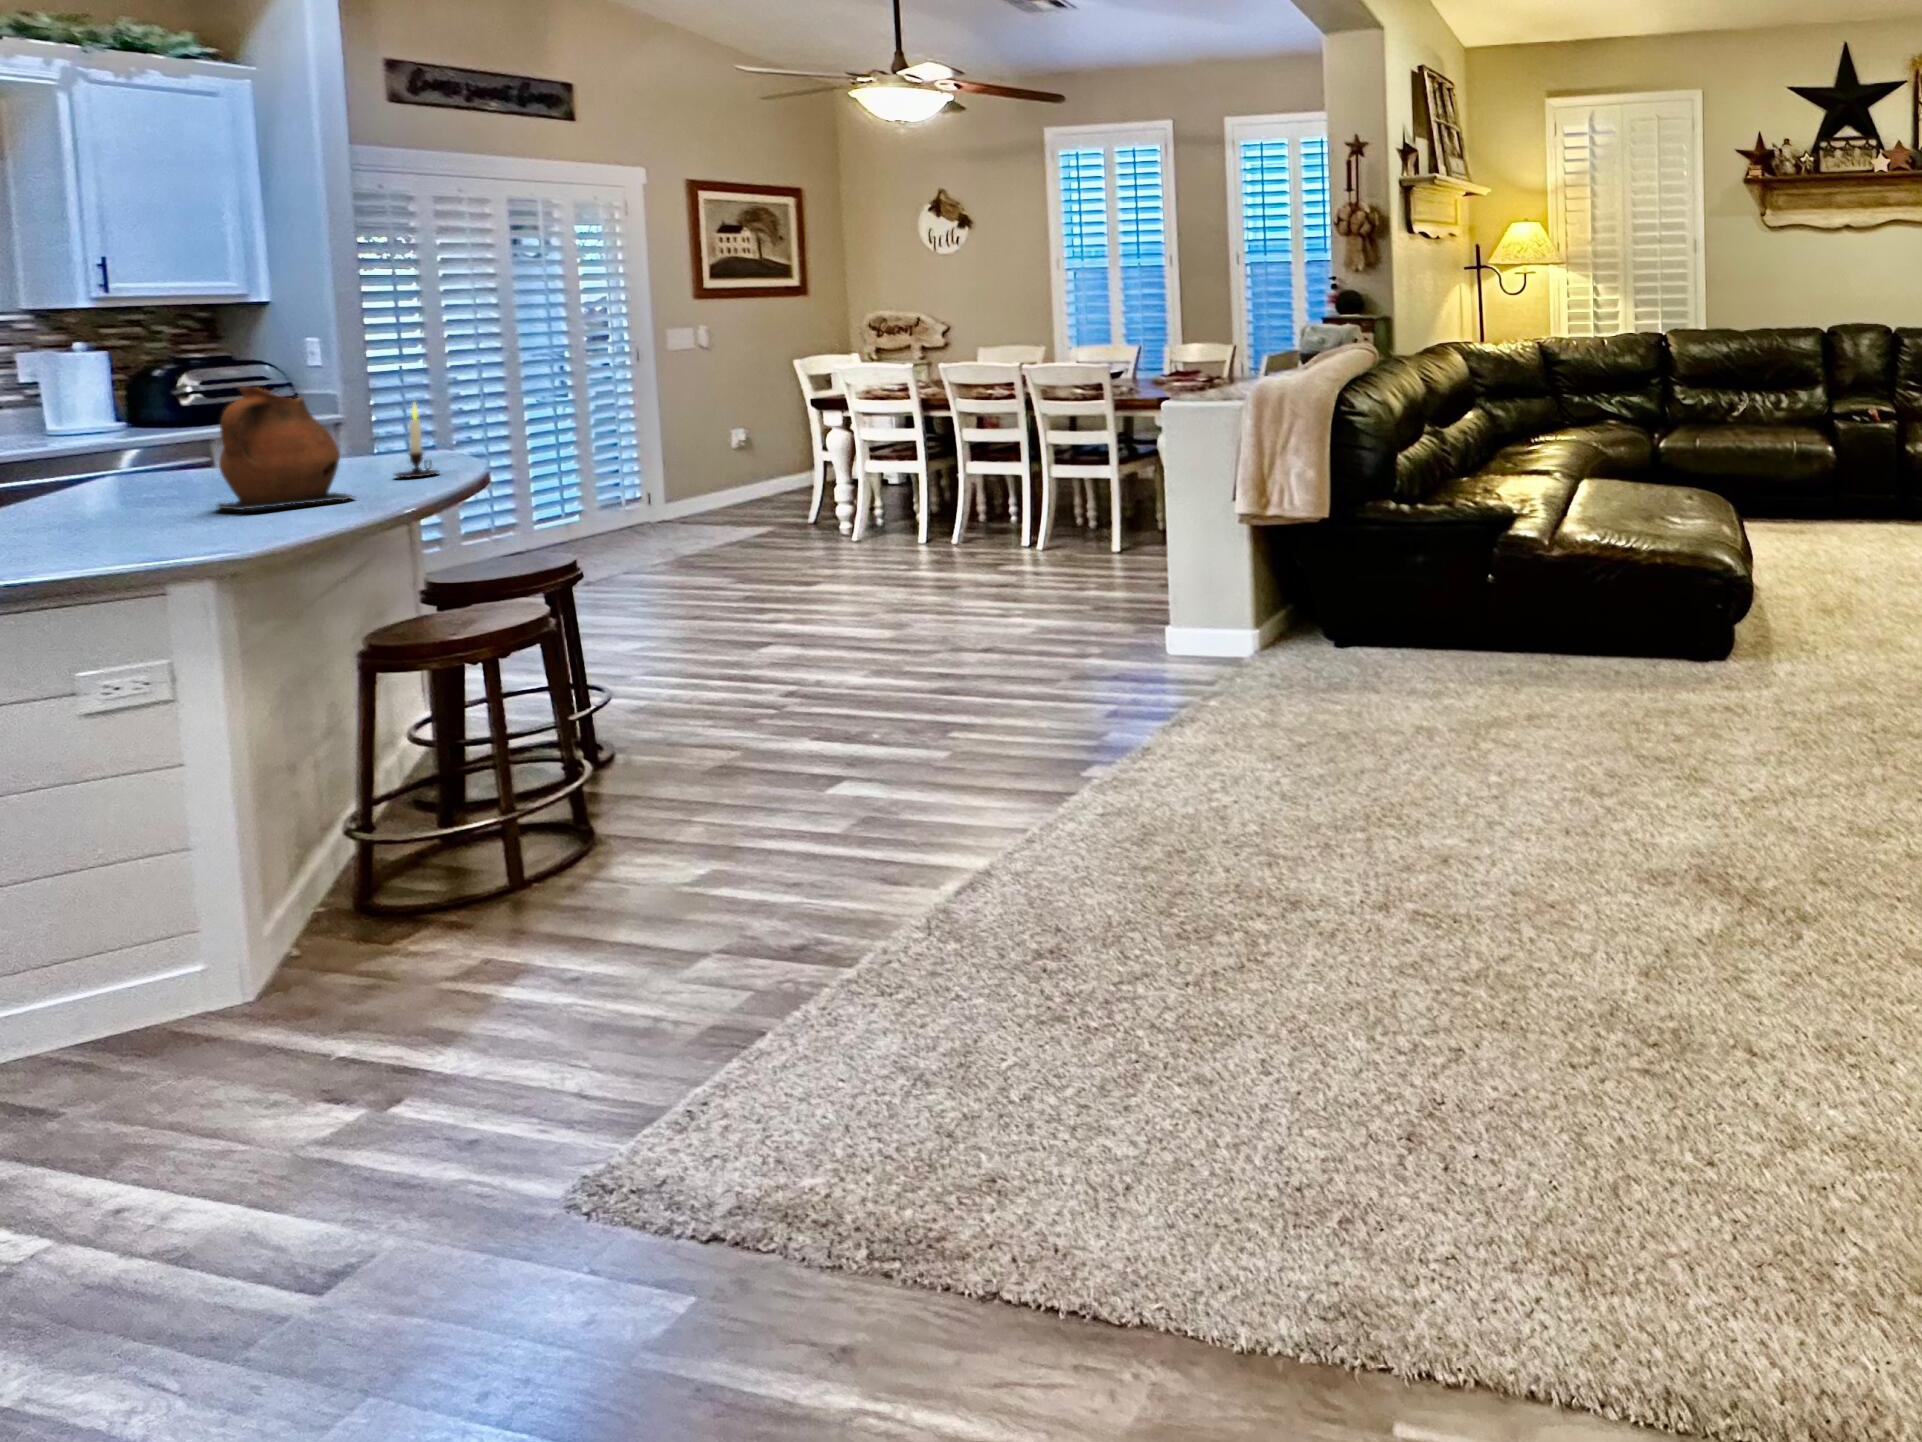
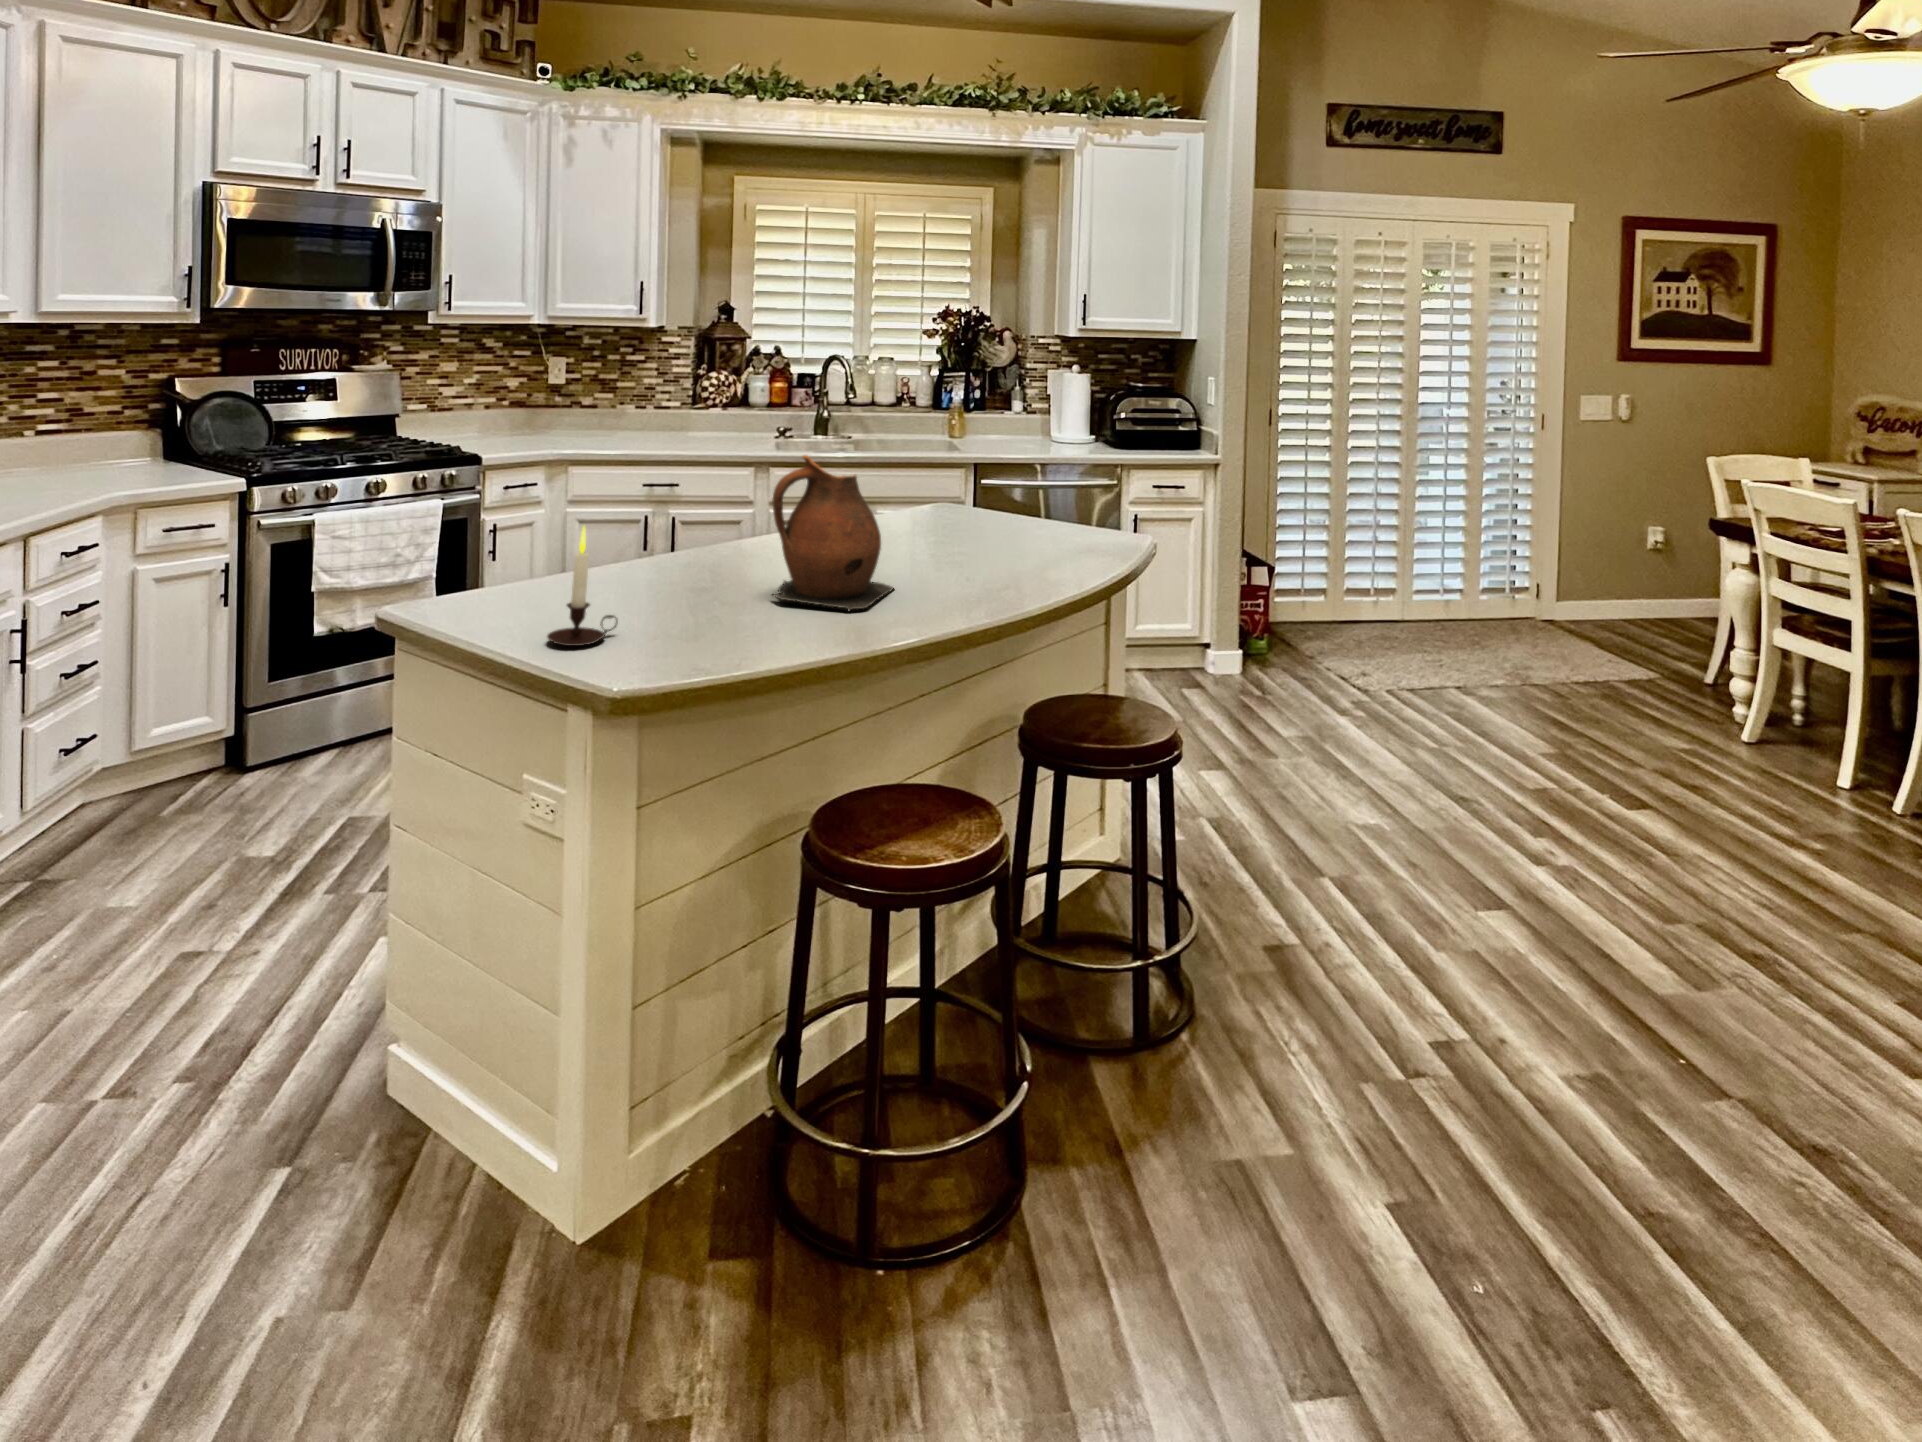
candle: present [395,404,438,478] -> present [547,527,617,646]

